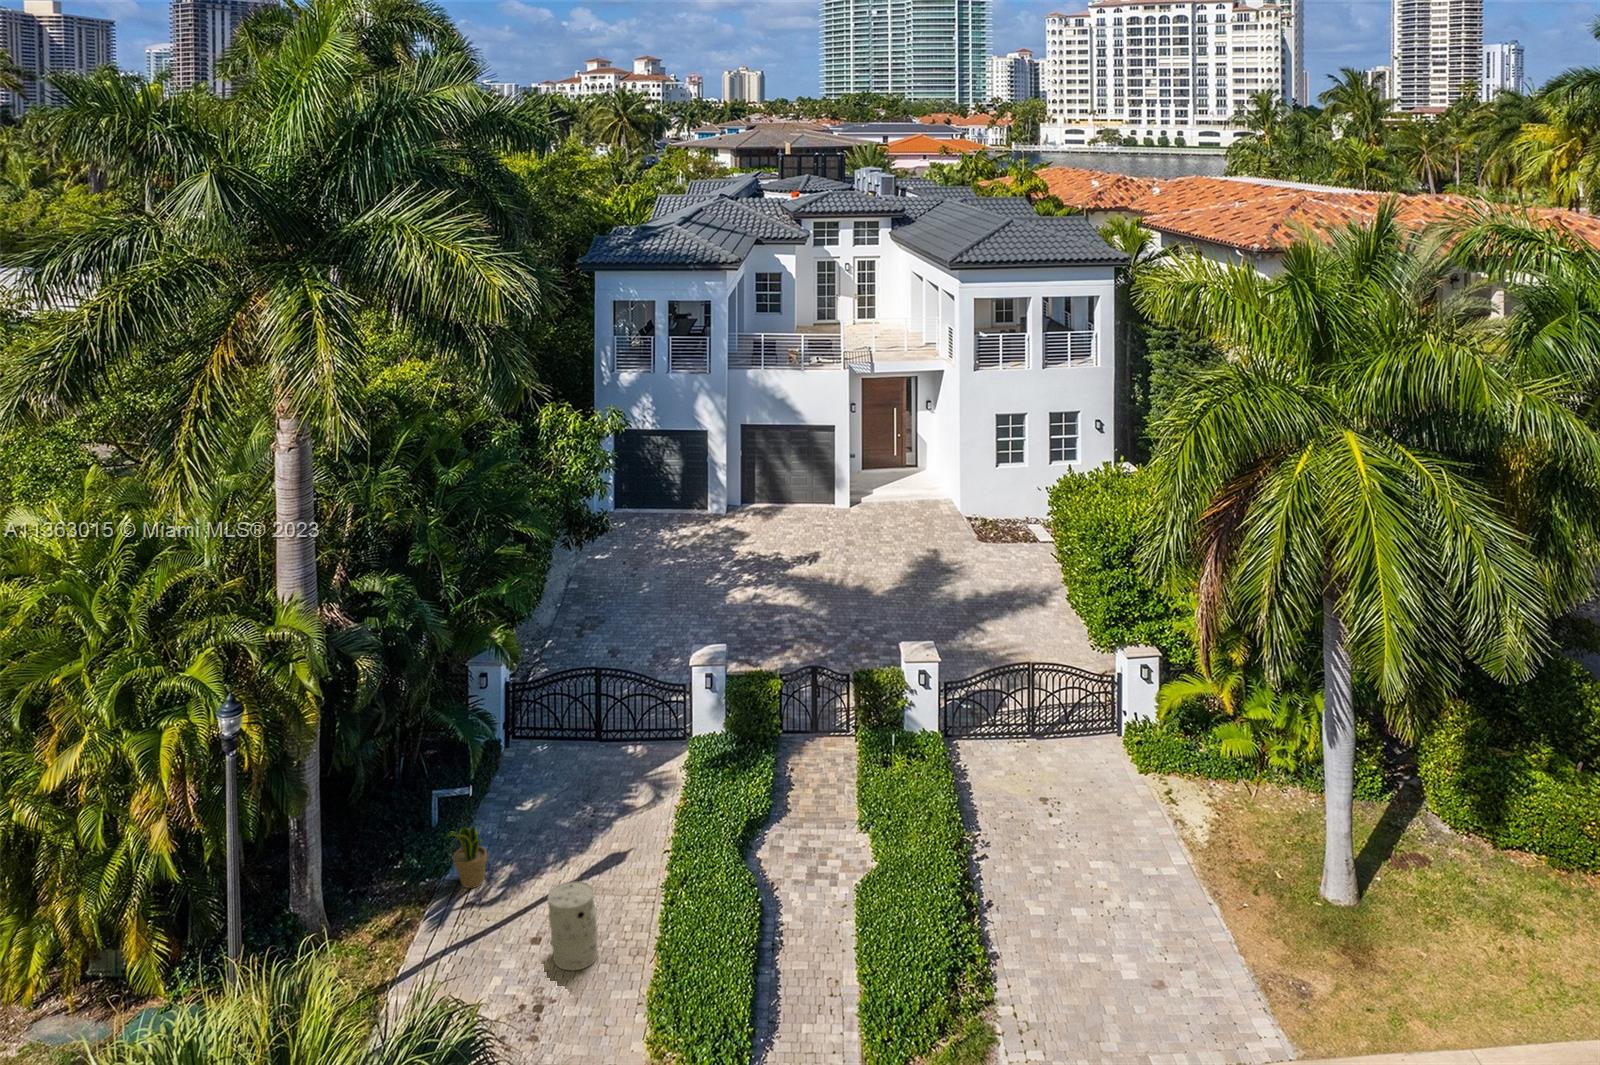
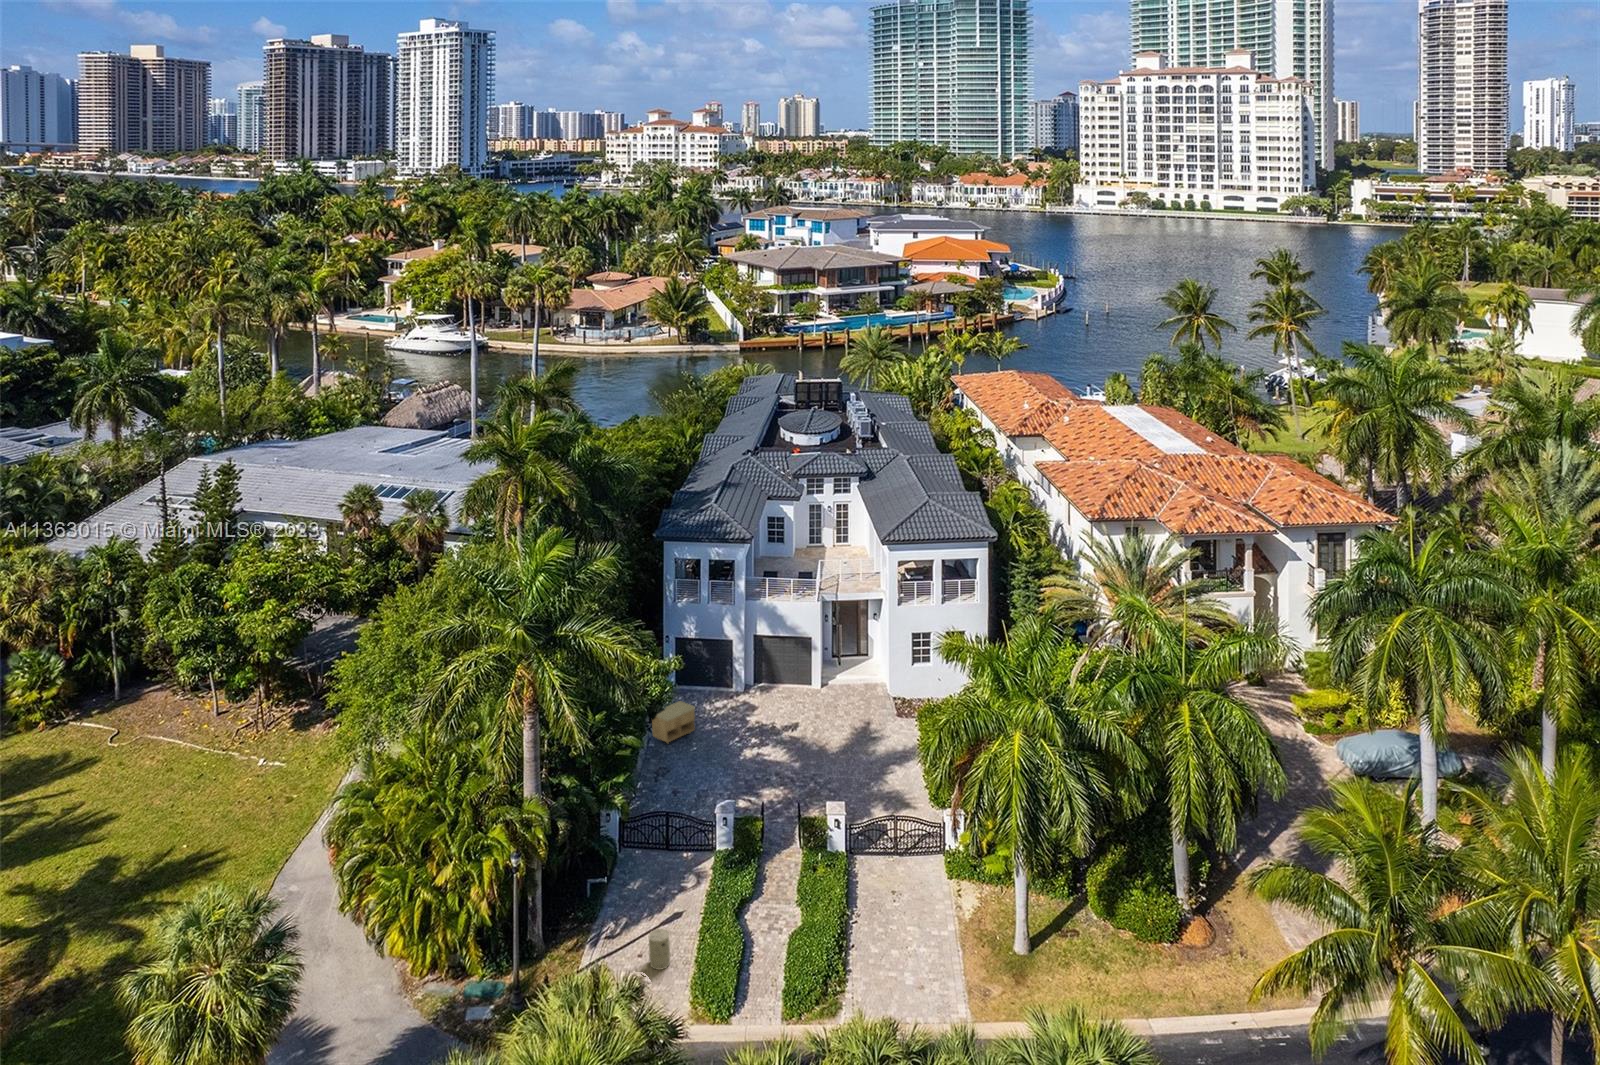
storage bench: none [576,515,650,582] -> present [652,701,695,743]
potted plant: present [447,825,487,888] -> none [599,899,618,930]

